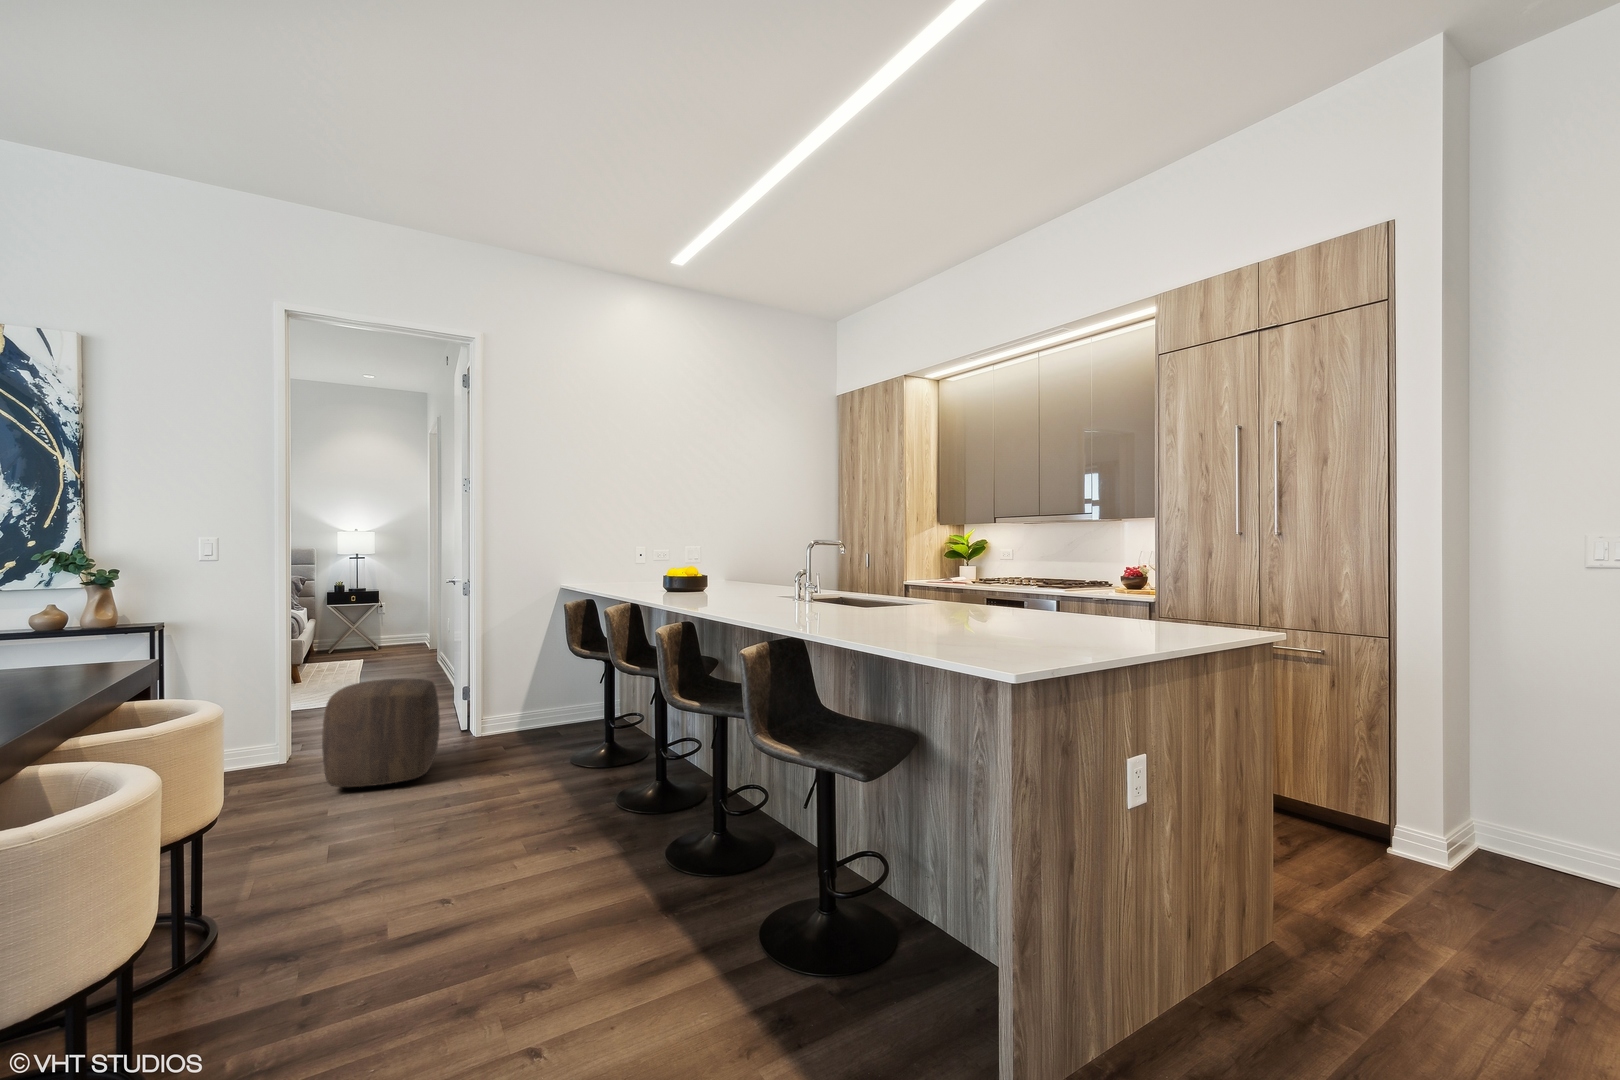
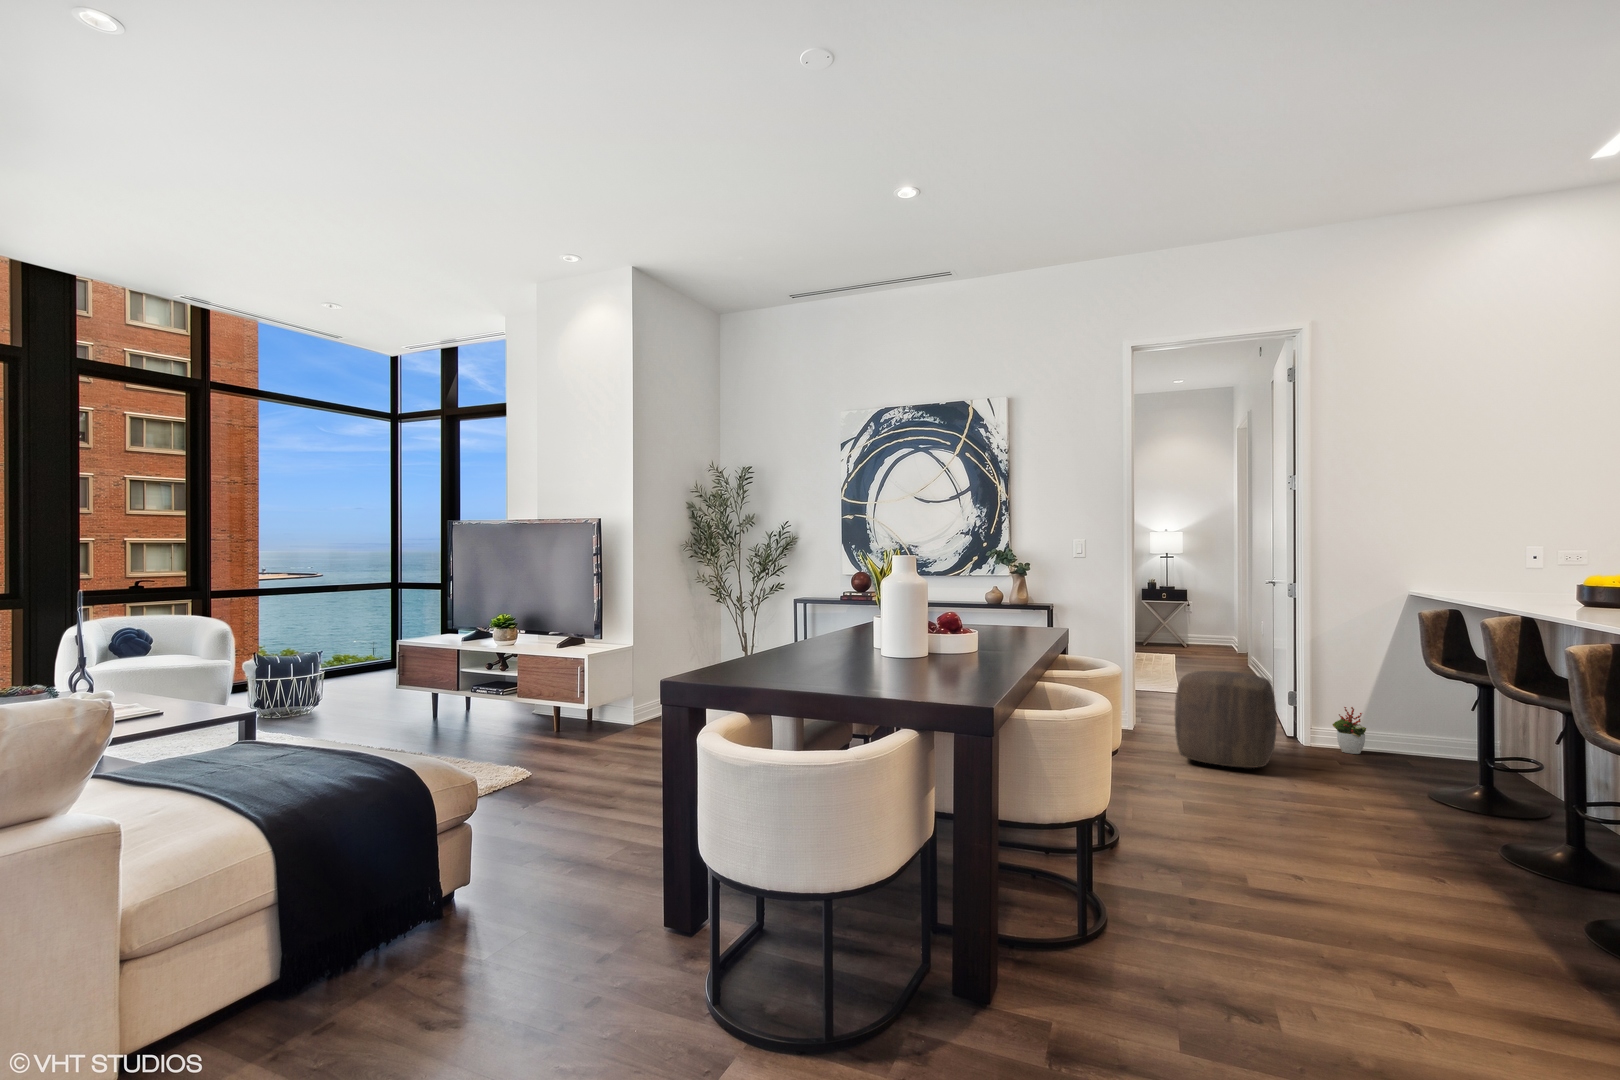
decorative plant: none [496,693,525,738] -> present [1333,707,1366,754]

